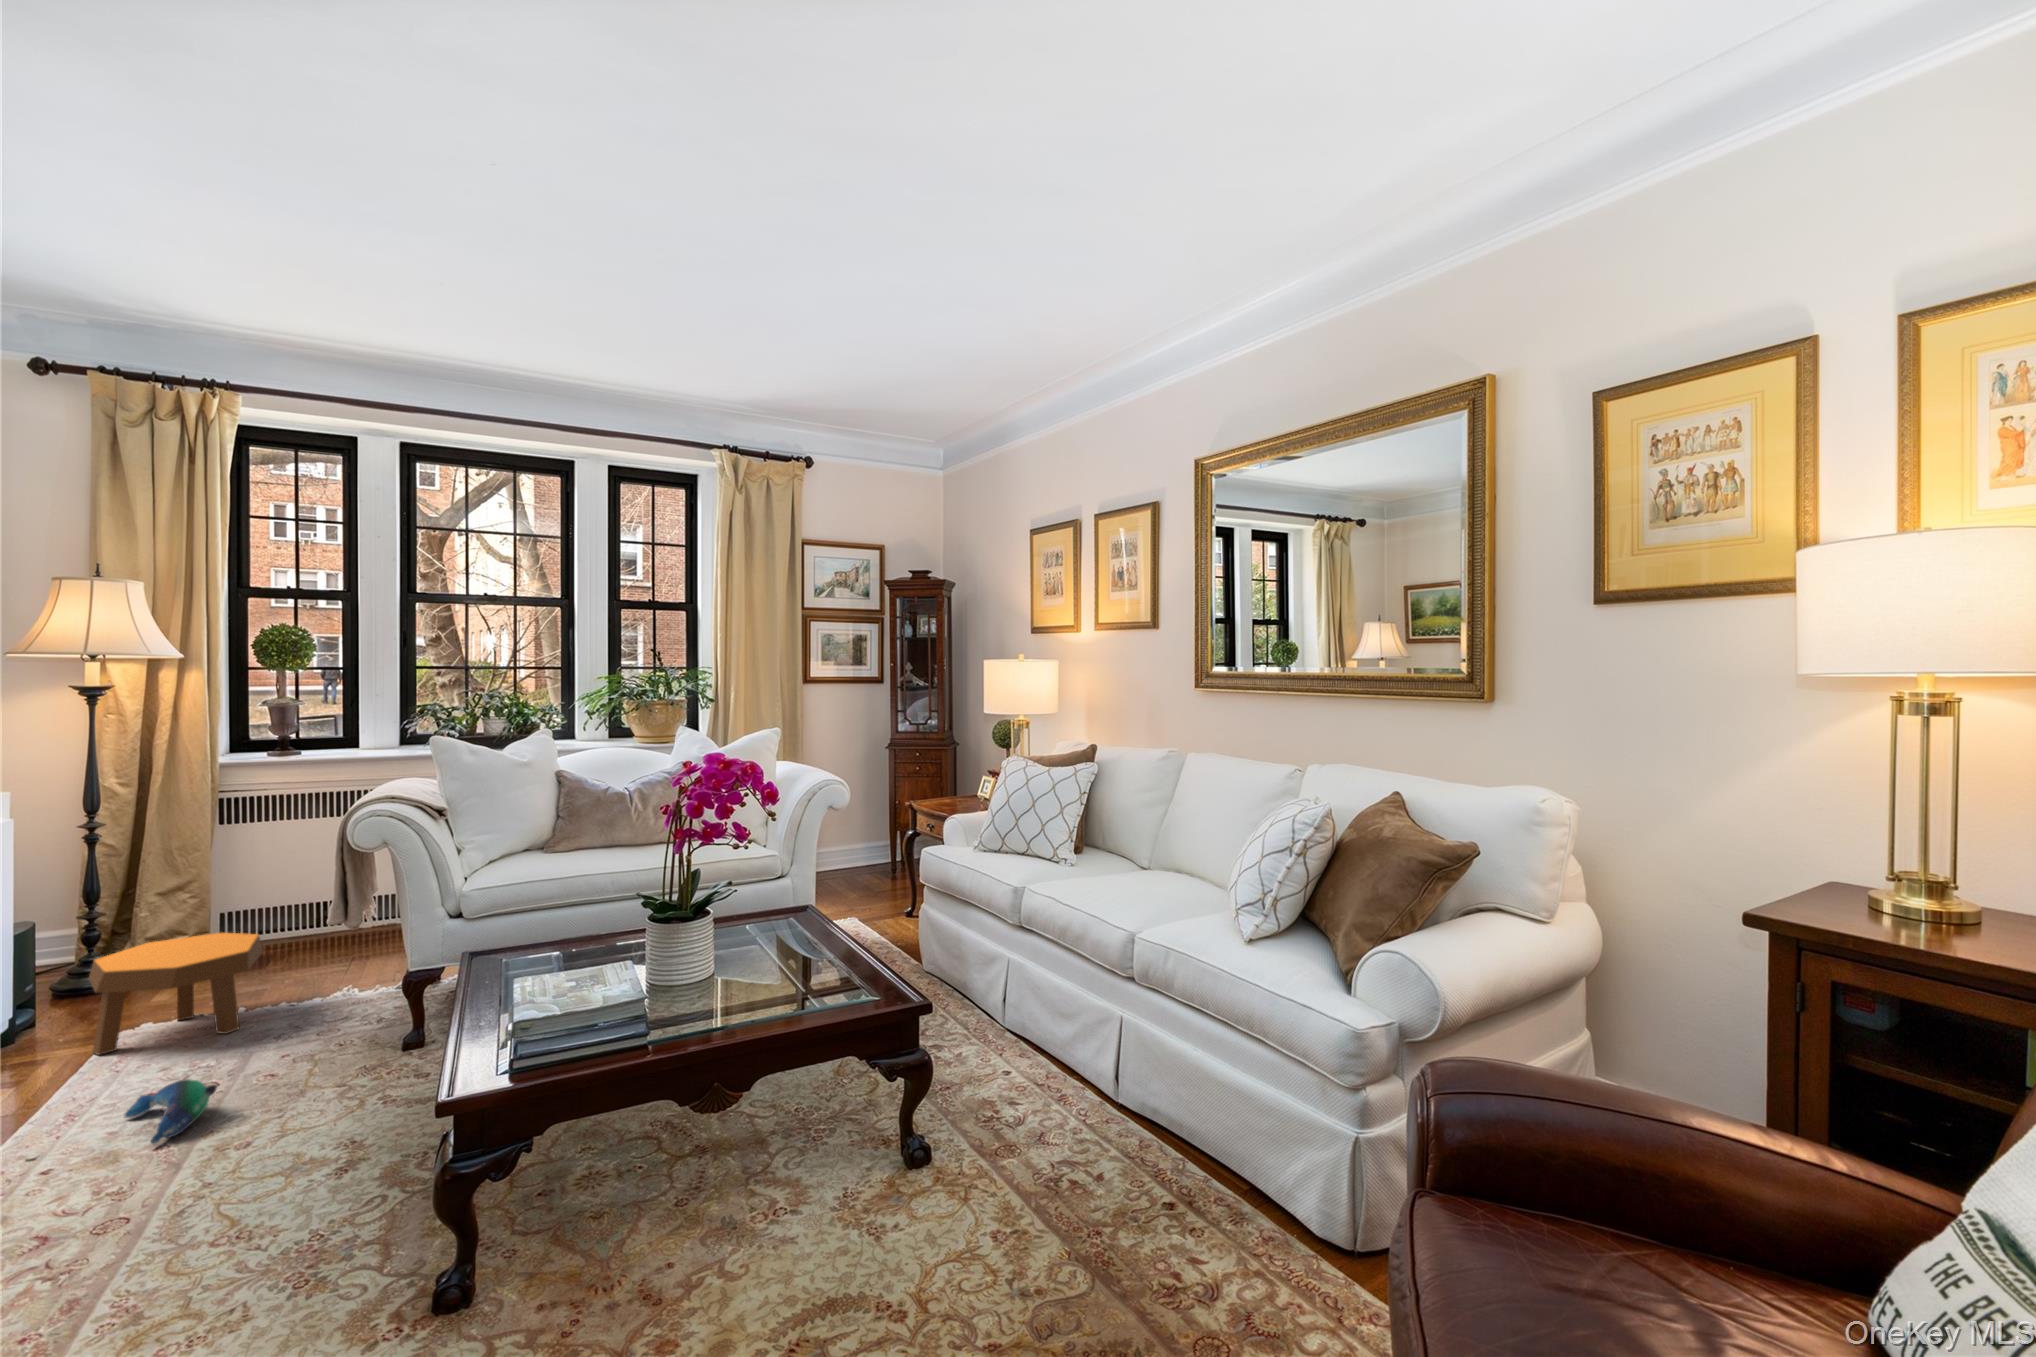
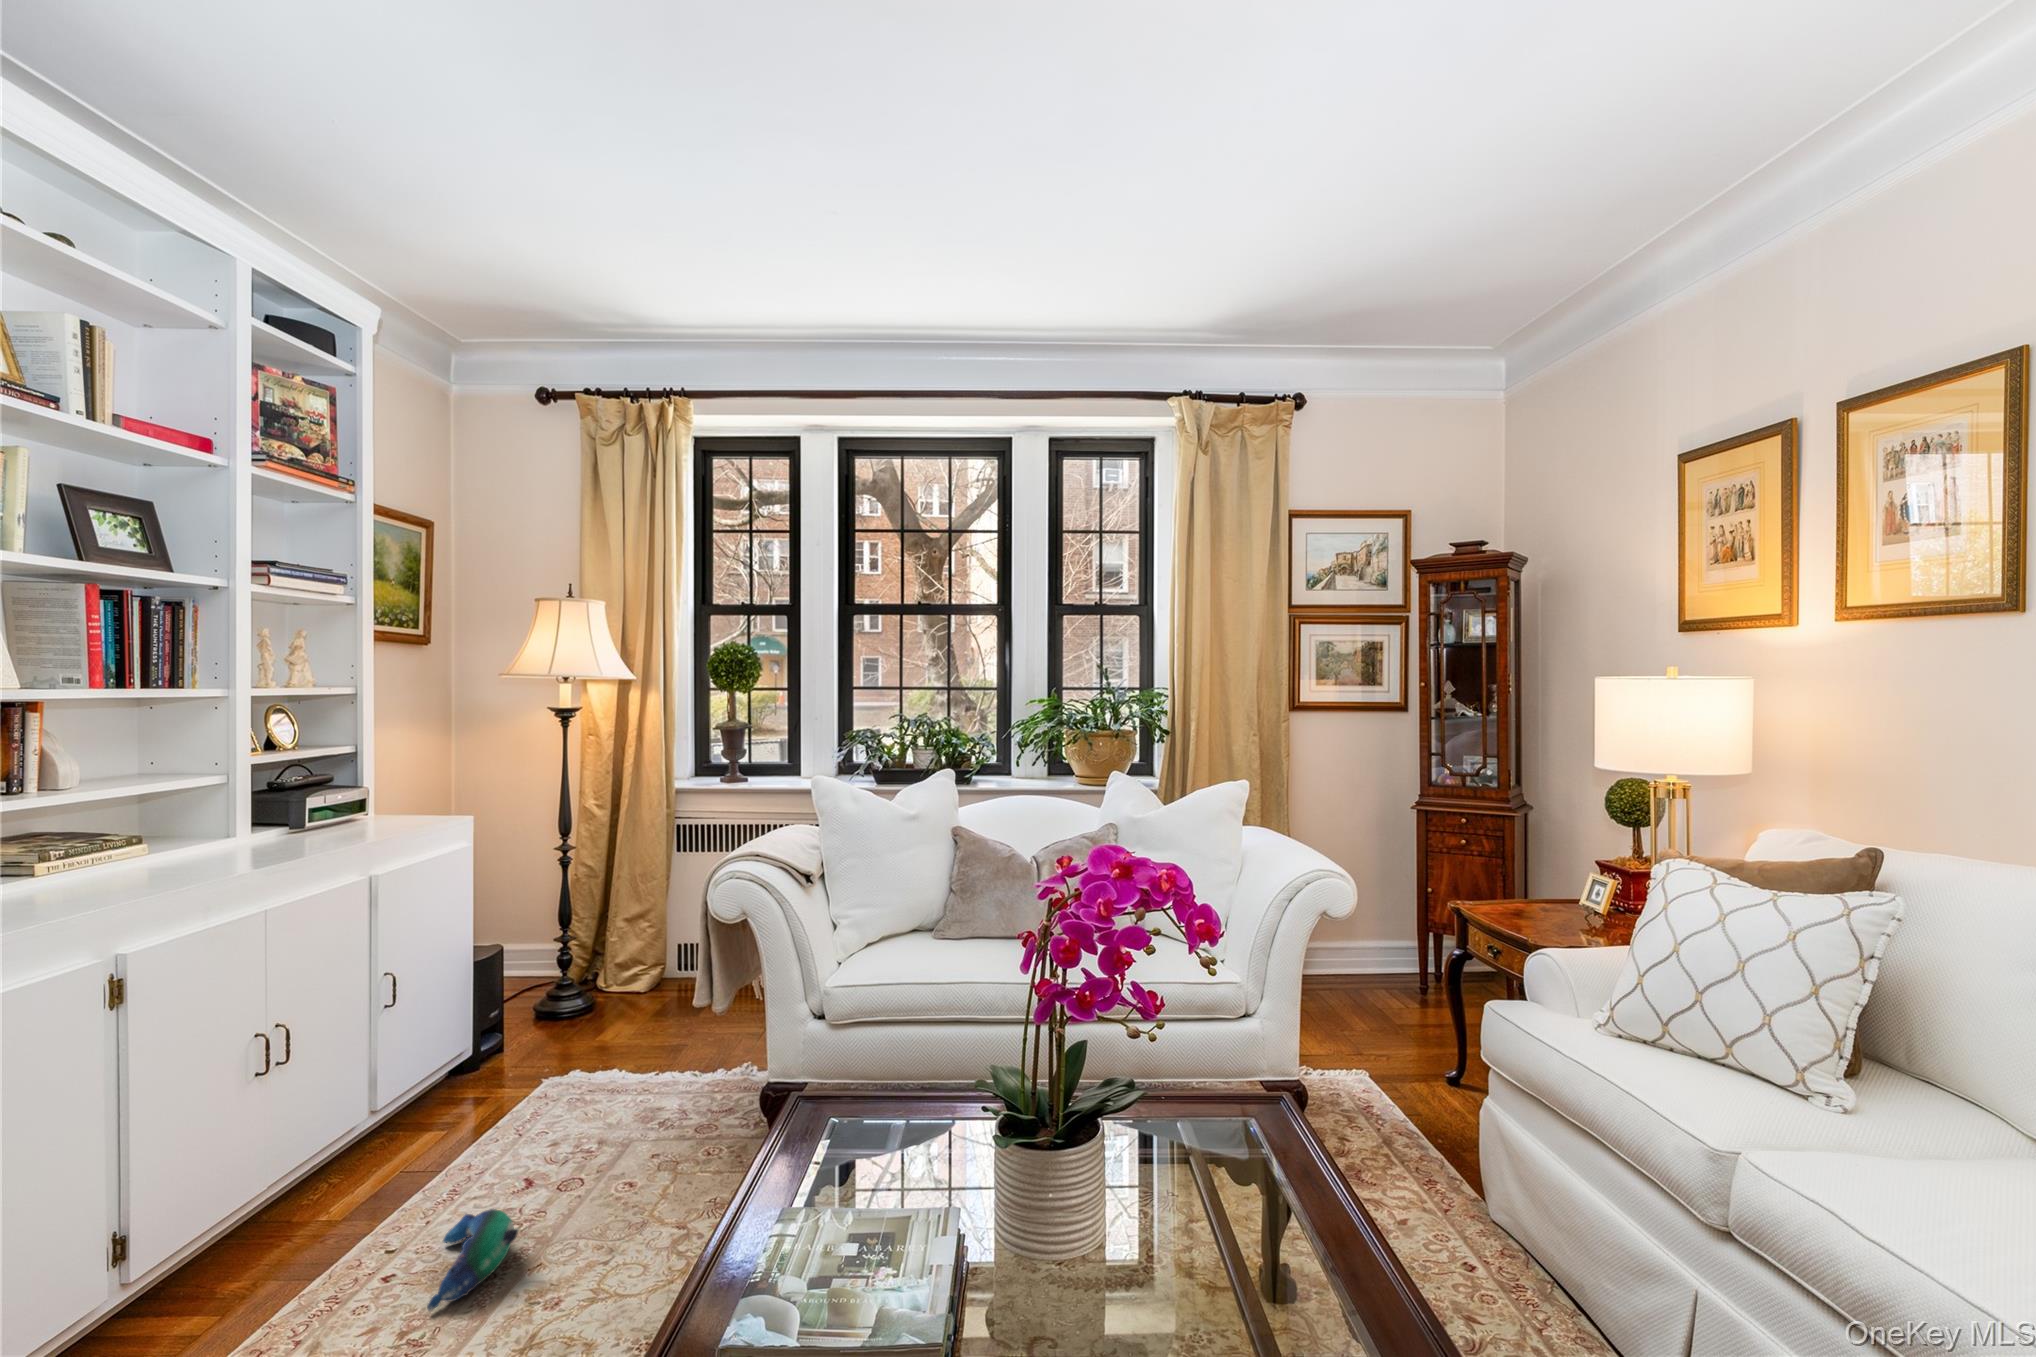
footstool: present [89,933,263,1055] -> none [491,986,659,1120]

